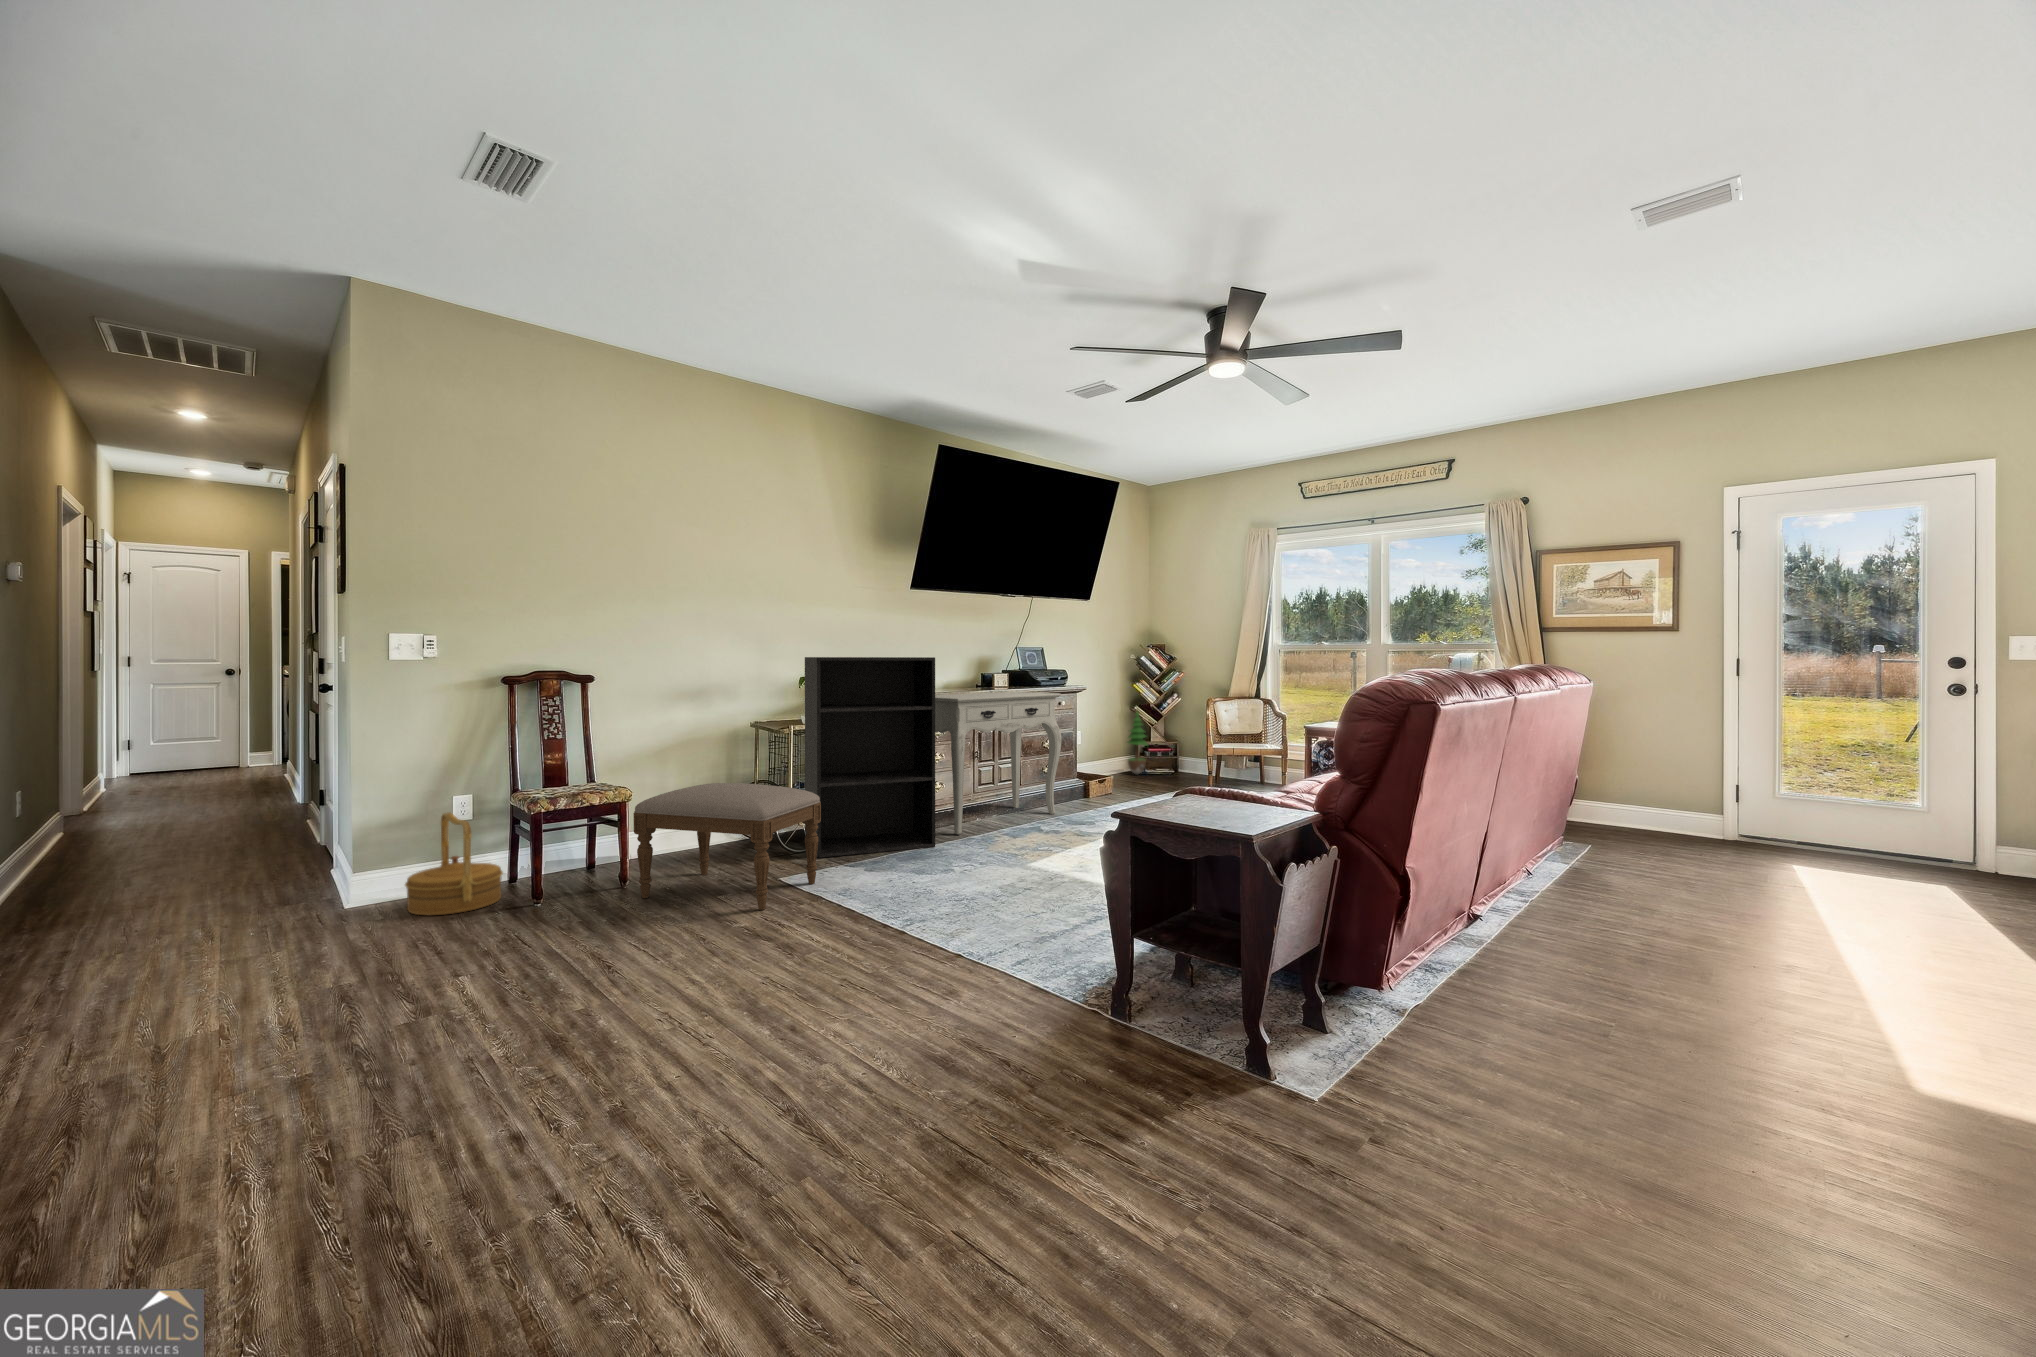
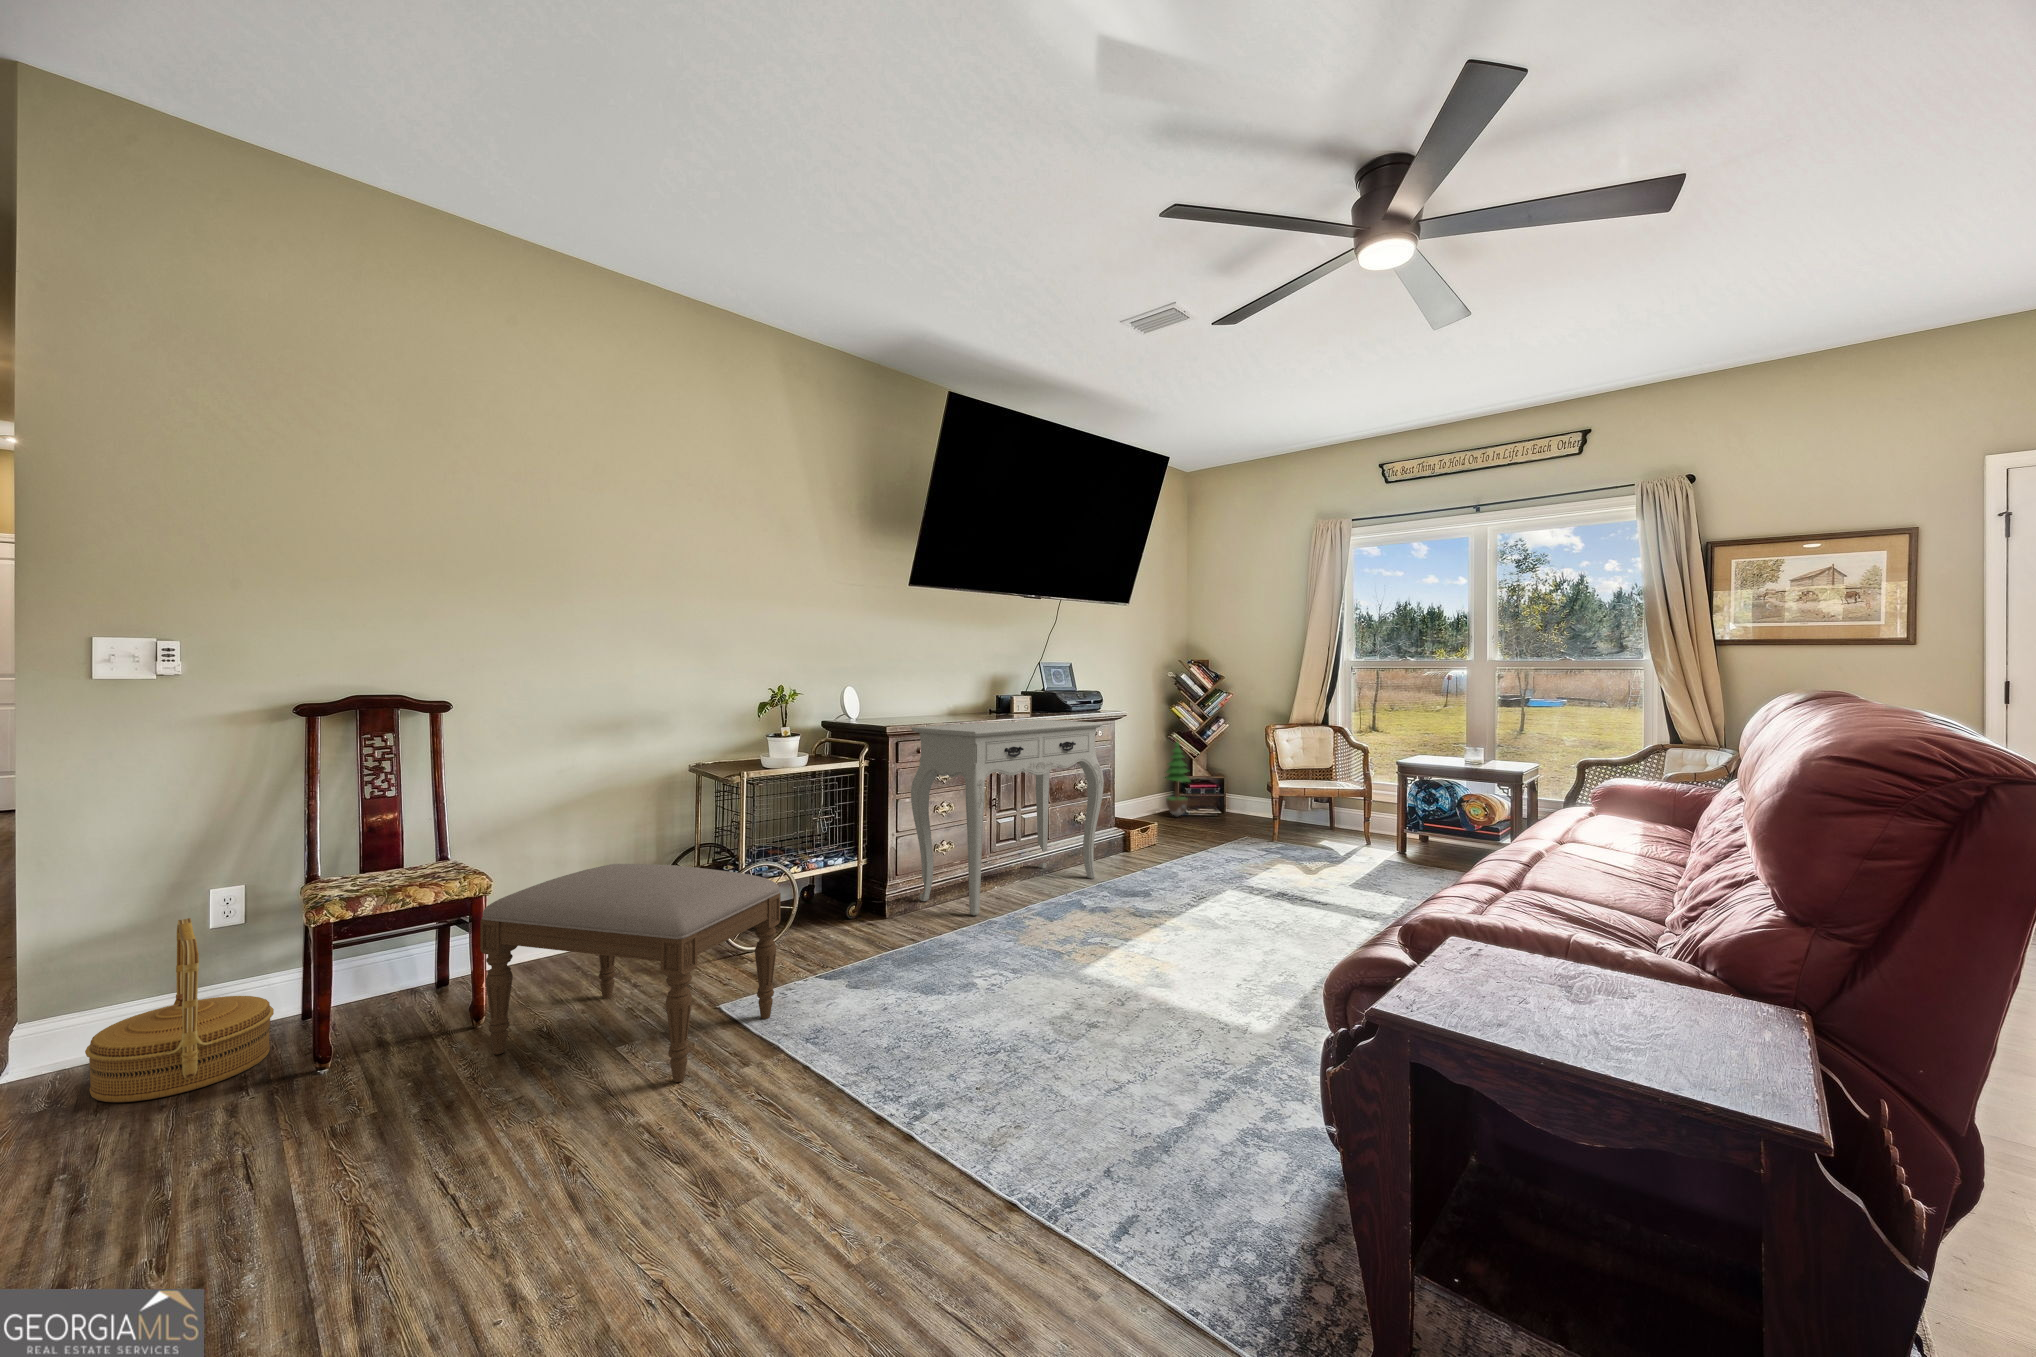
bookshelf: present [805,657,935,858] -> none [765,675,947,961]

